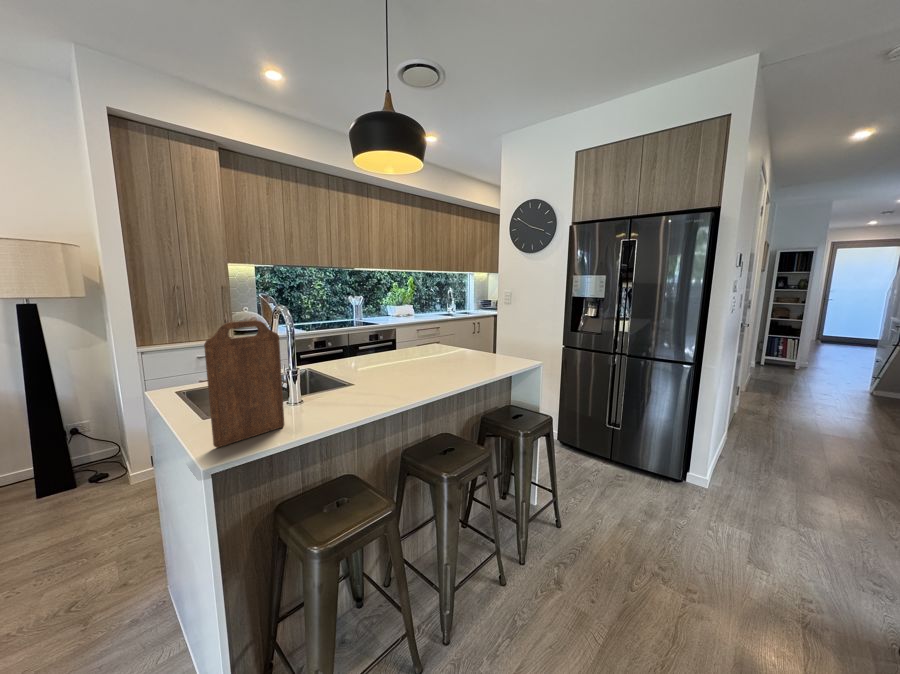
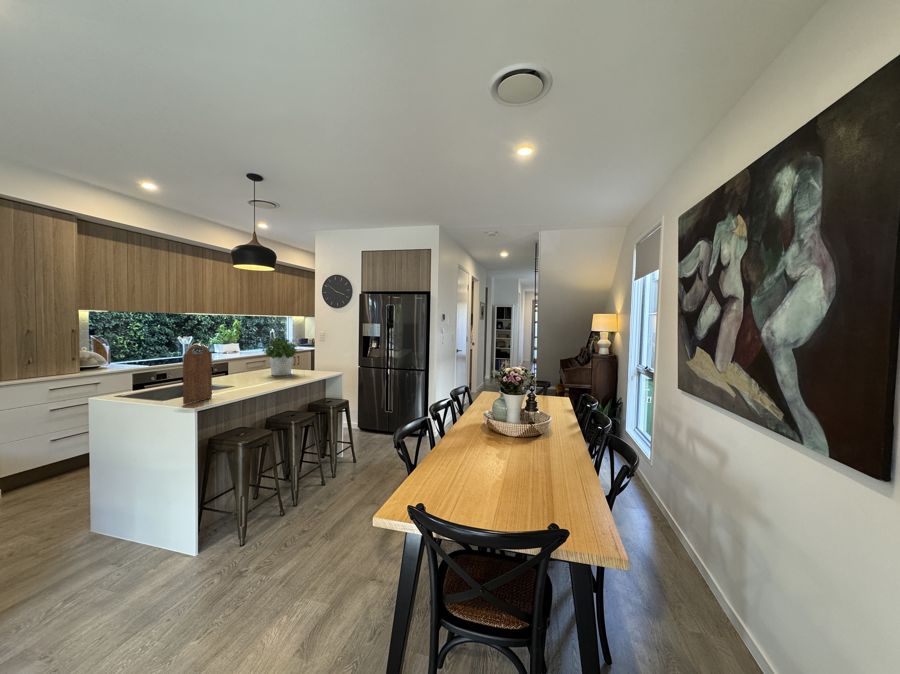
potted plant: none [410,300,465,366] -> present [263,337,297,376]

